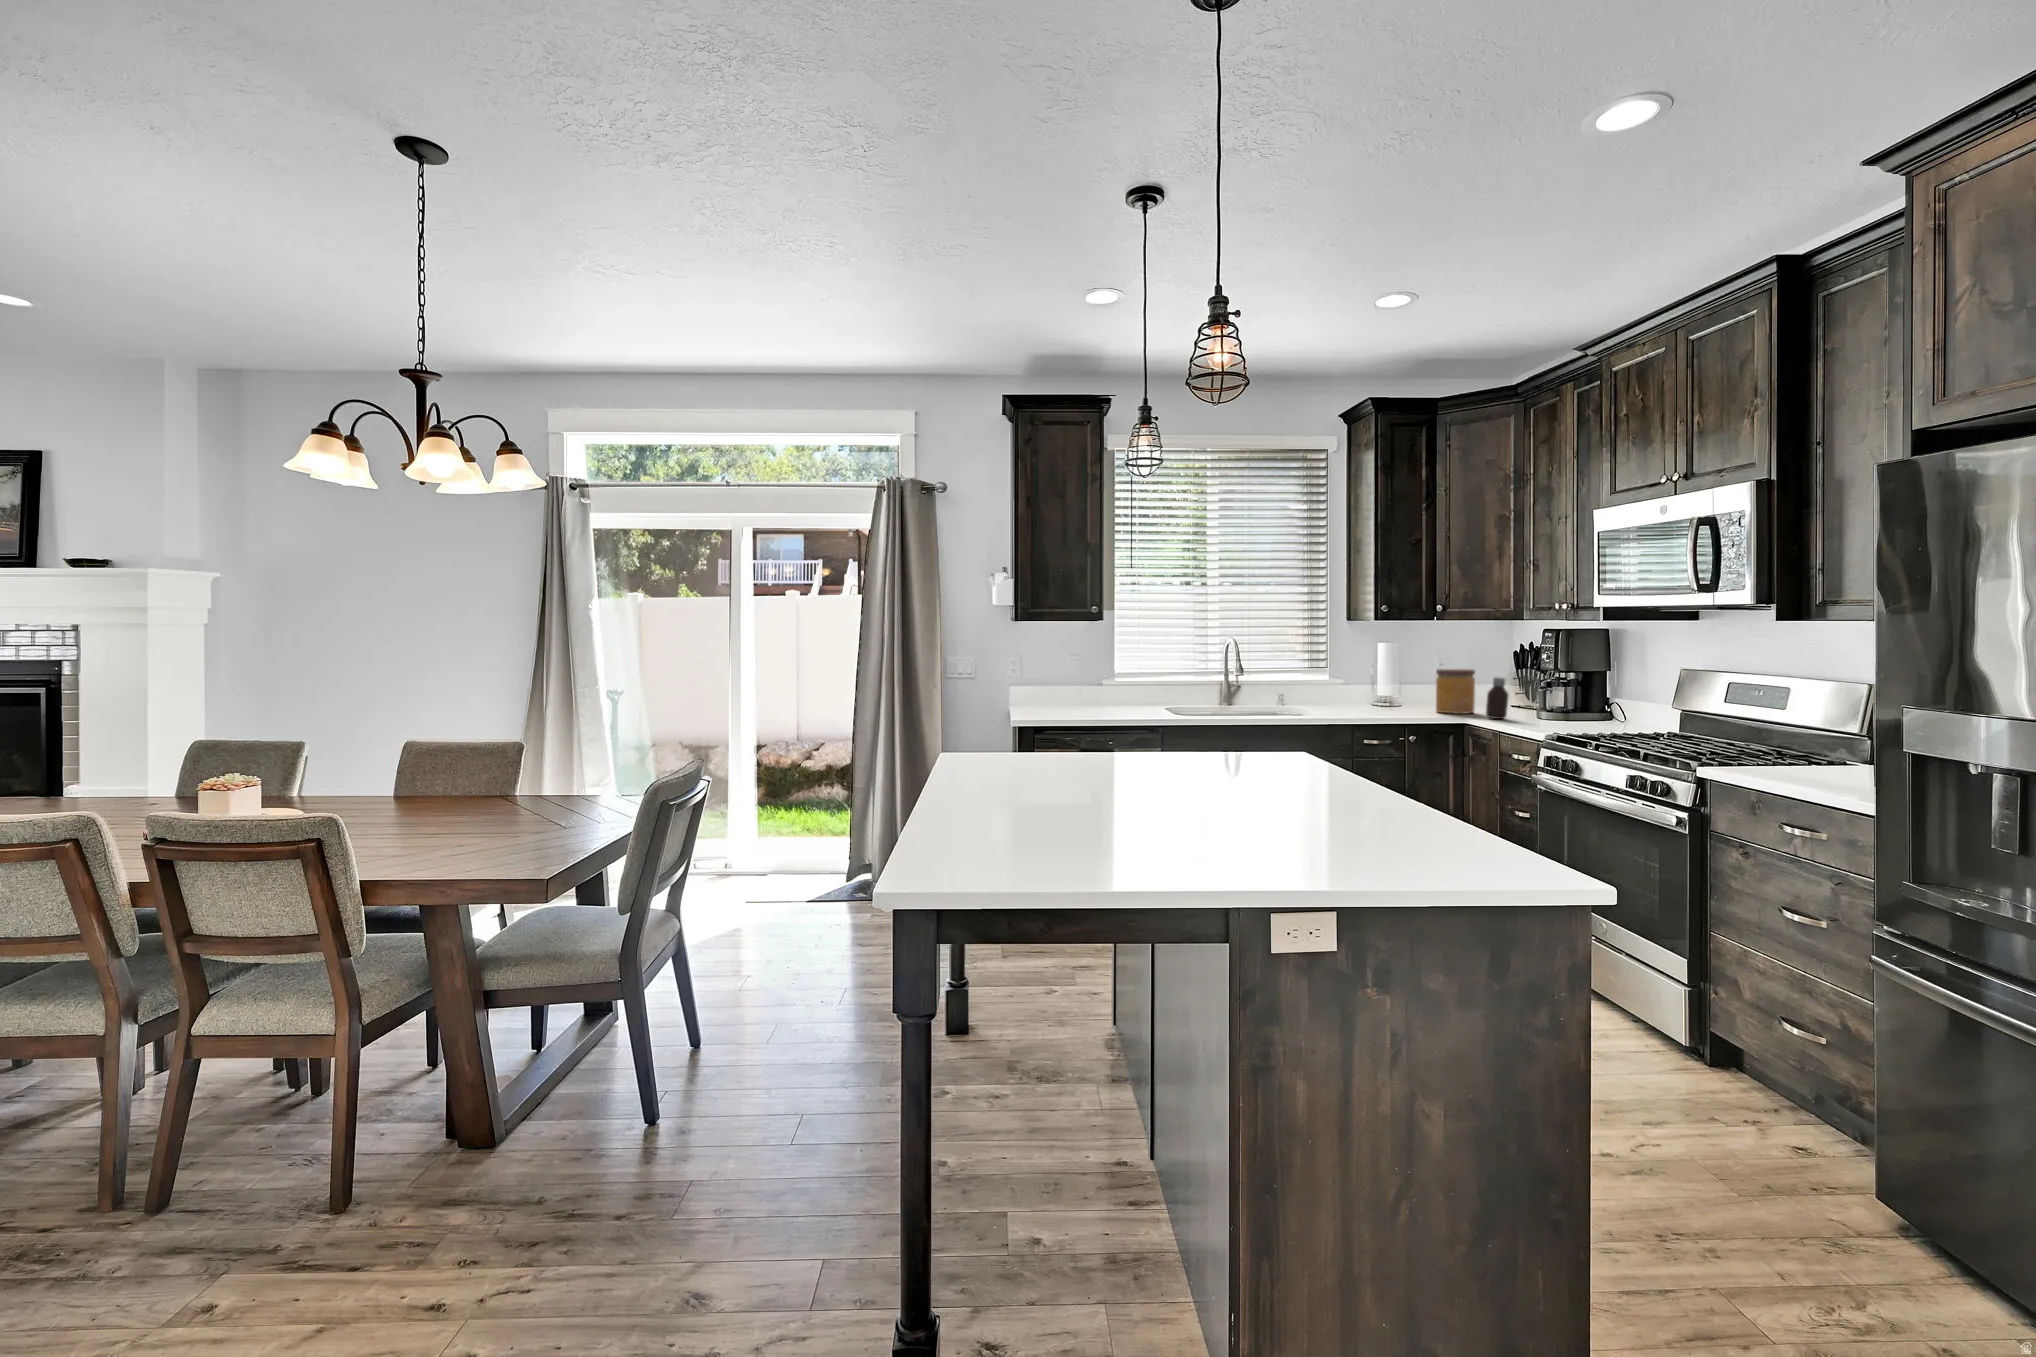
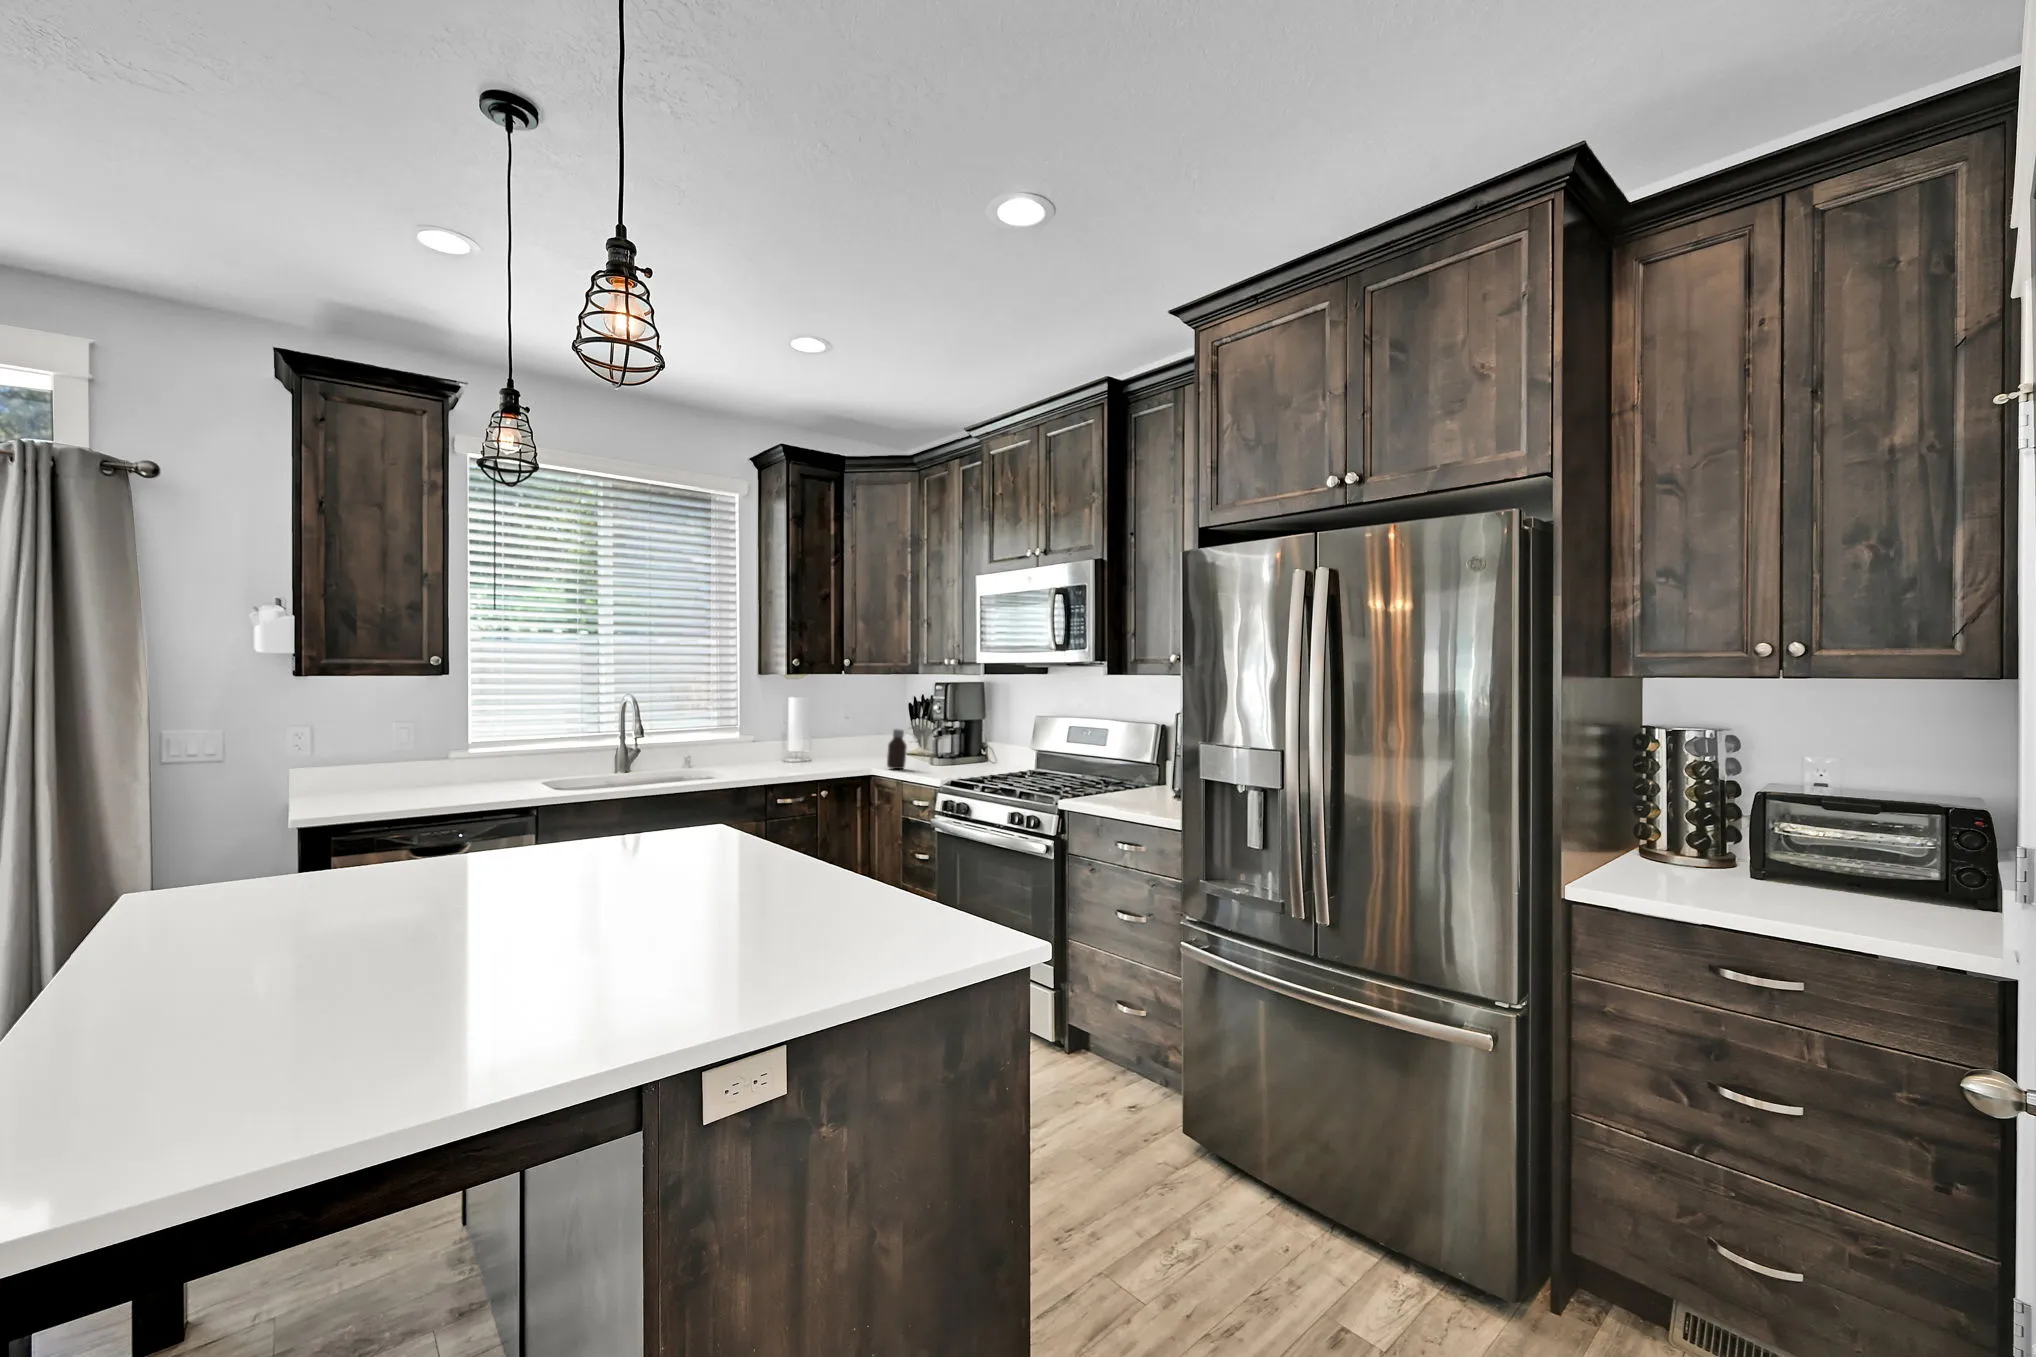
jar: present [1436,669,1475,714] -> none [841,722,876,766]

